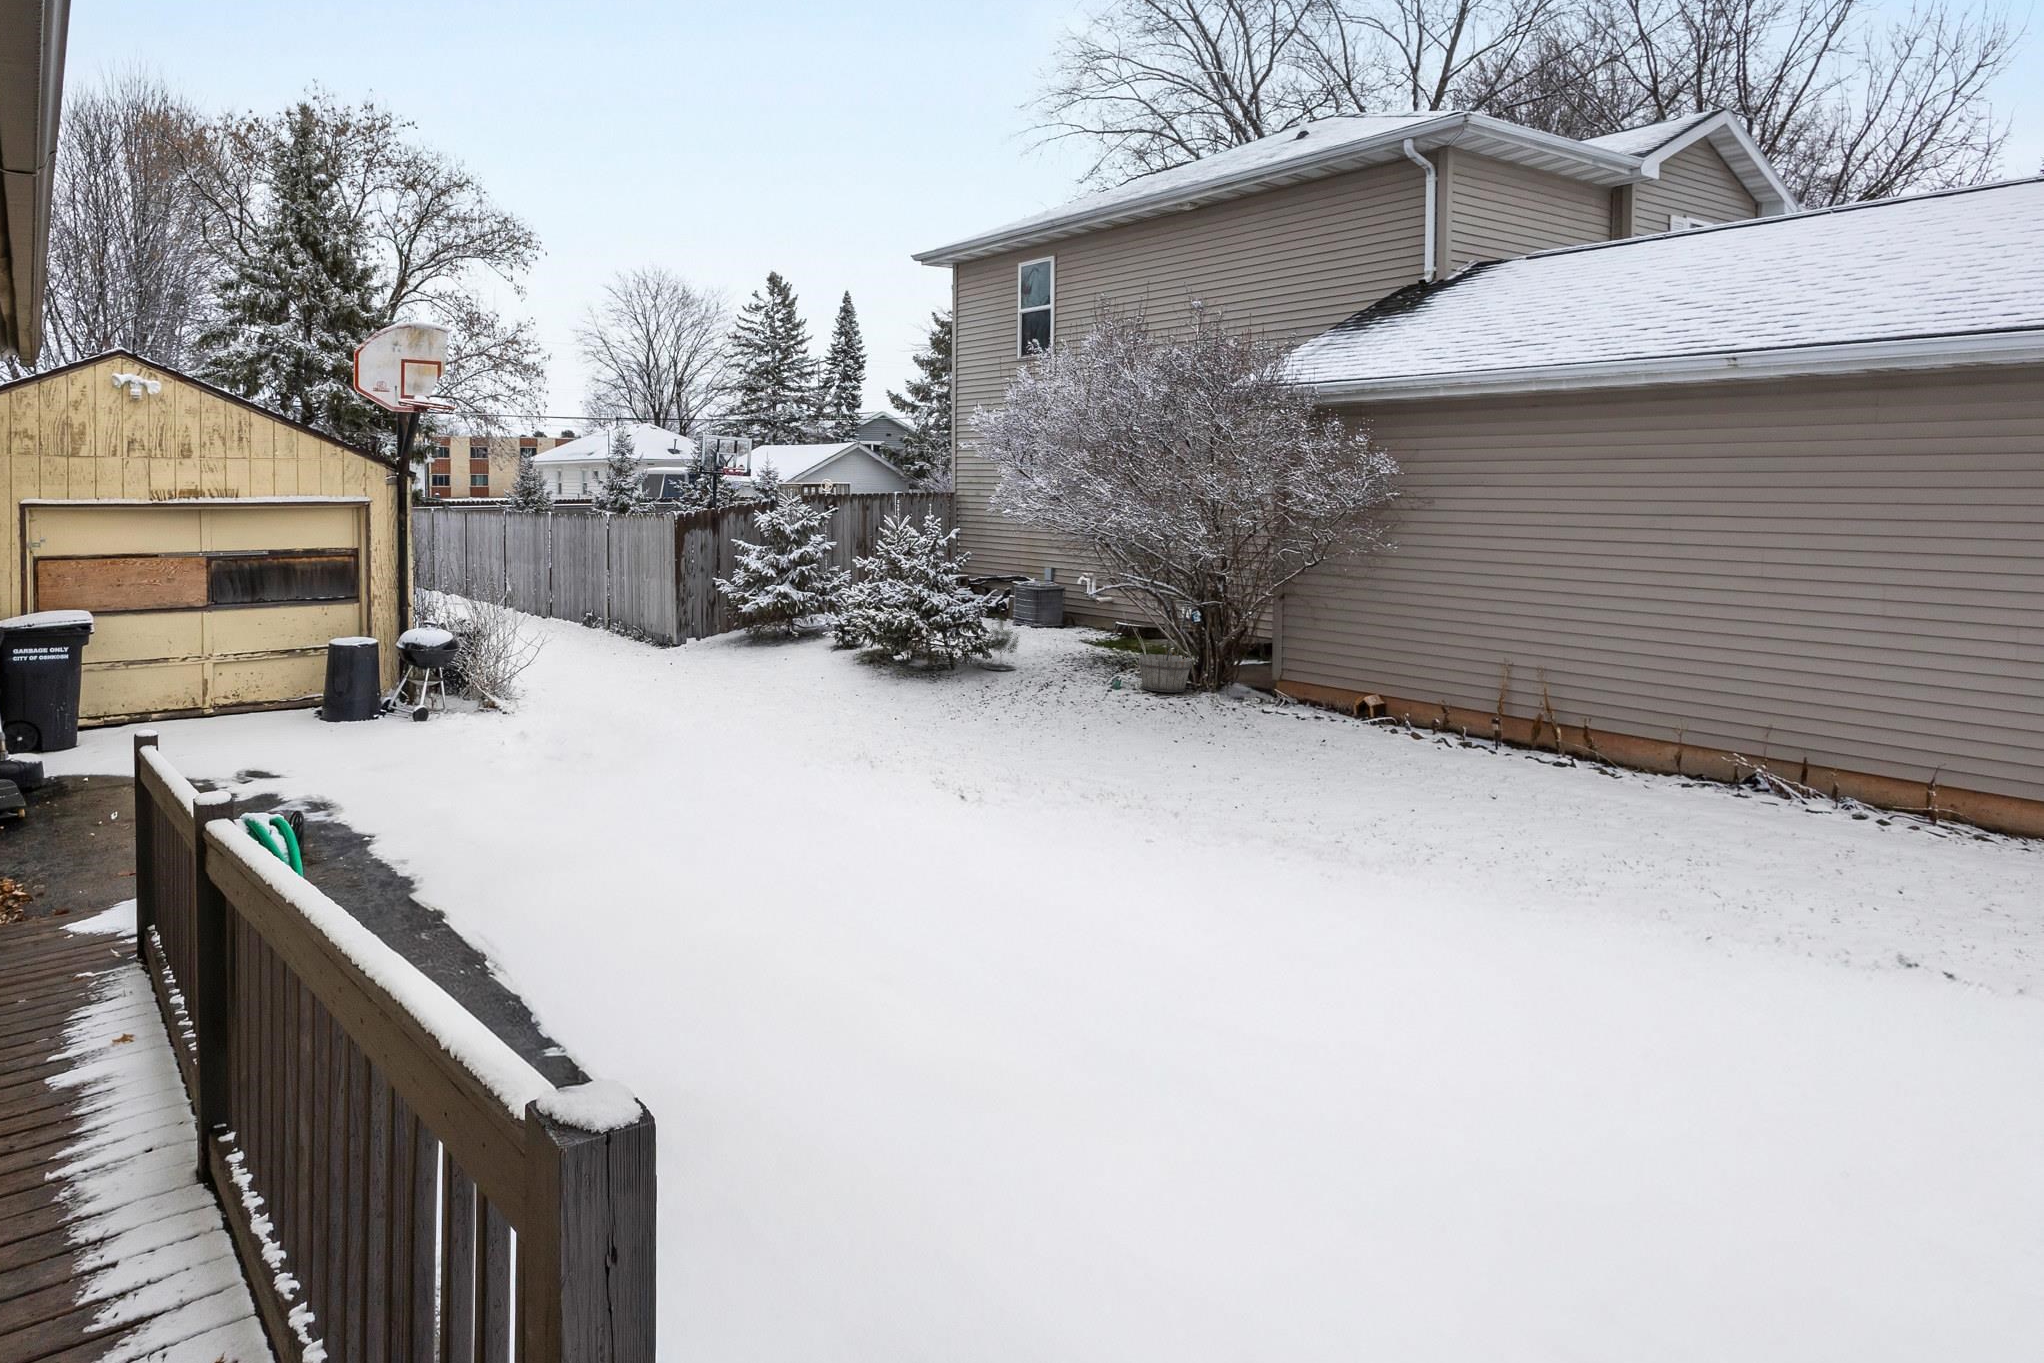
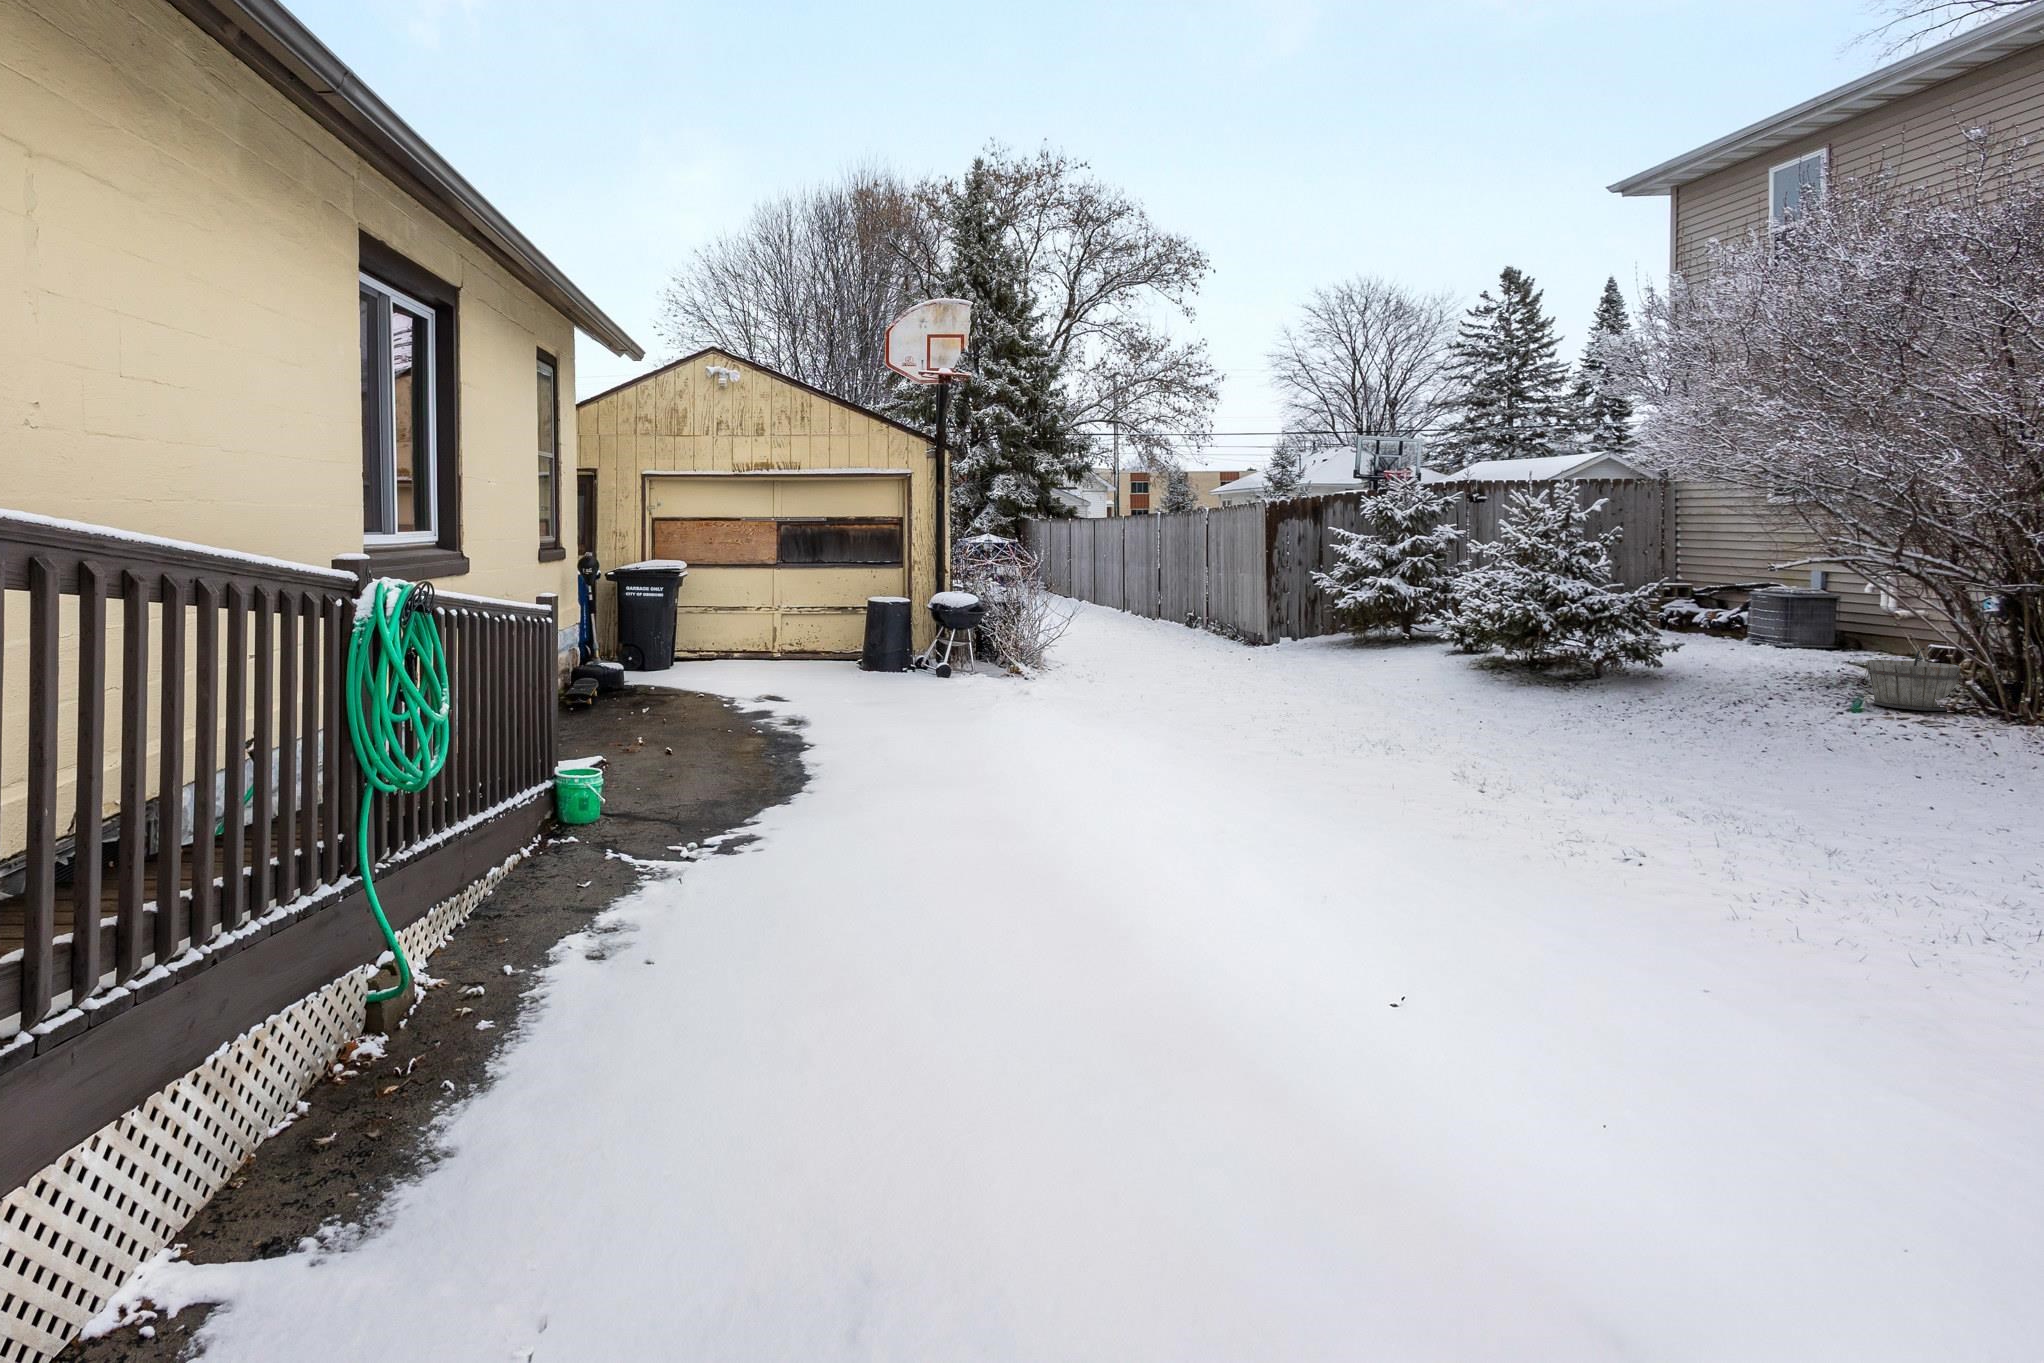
potted tree: present [985,617,1020,670] -> none [1635,602,1695,677]

